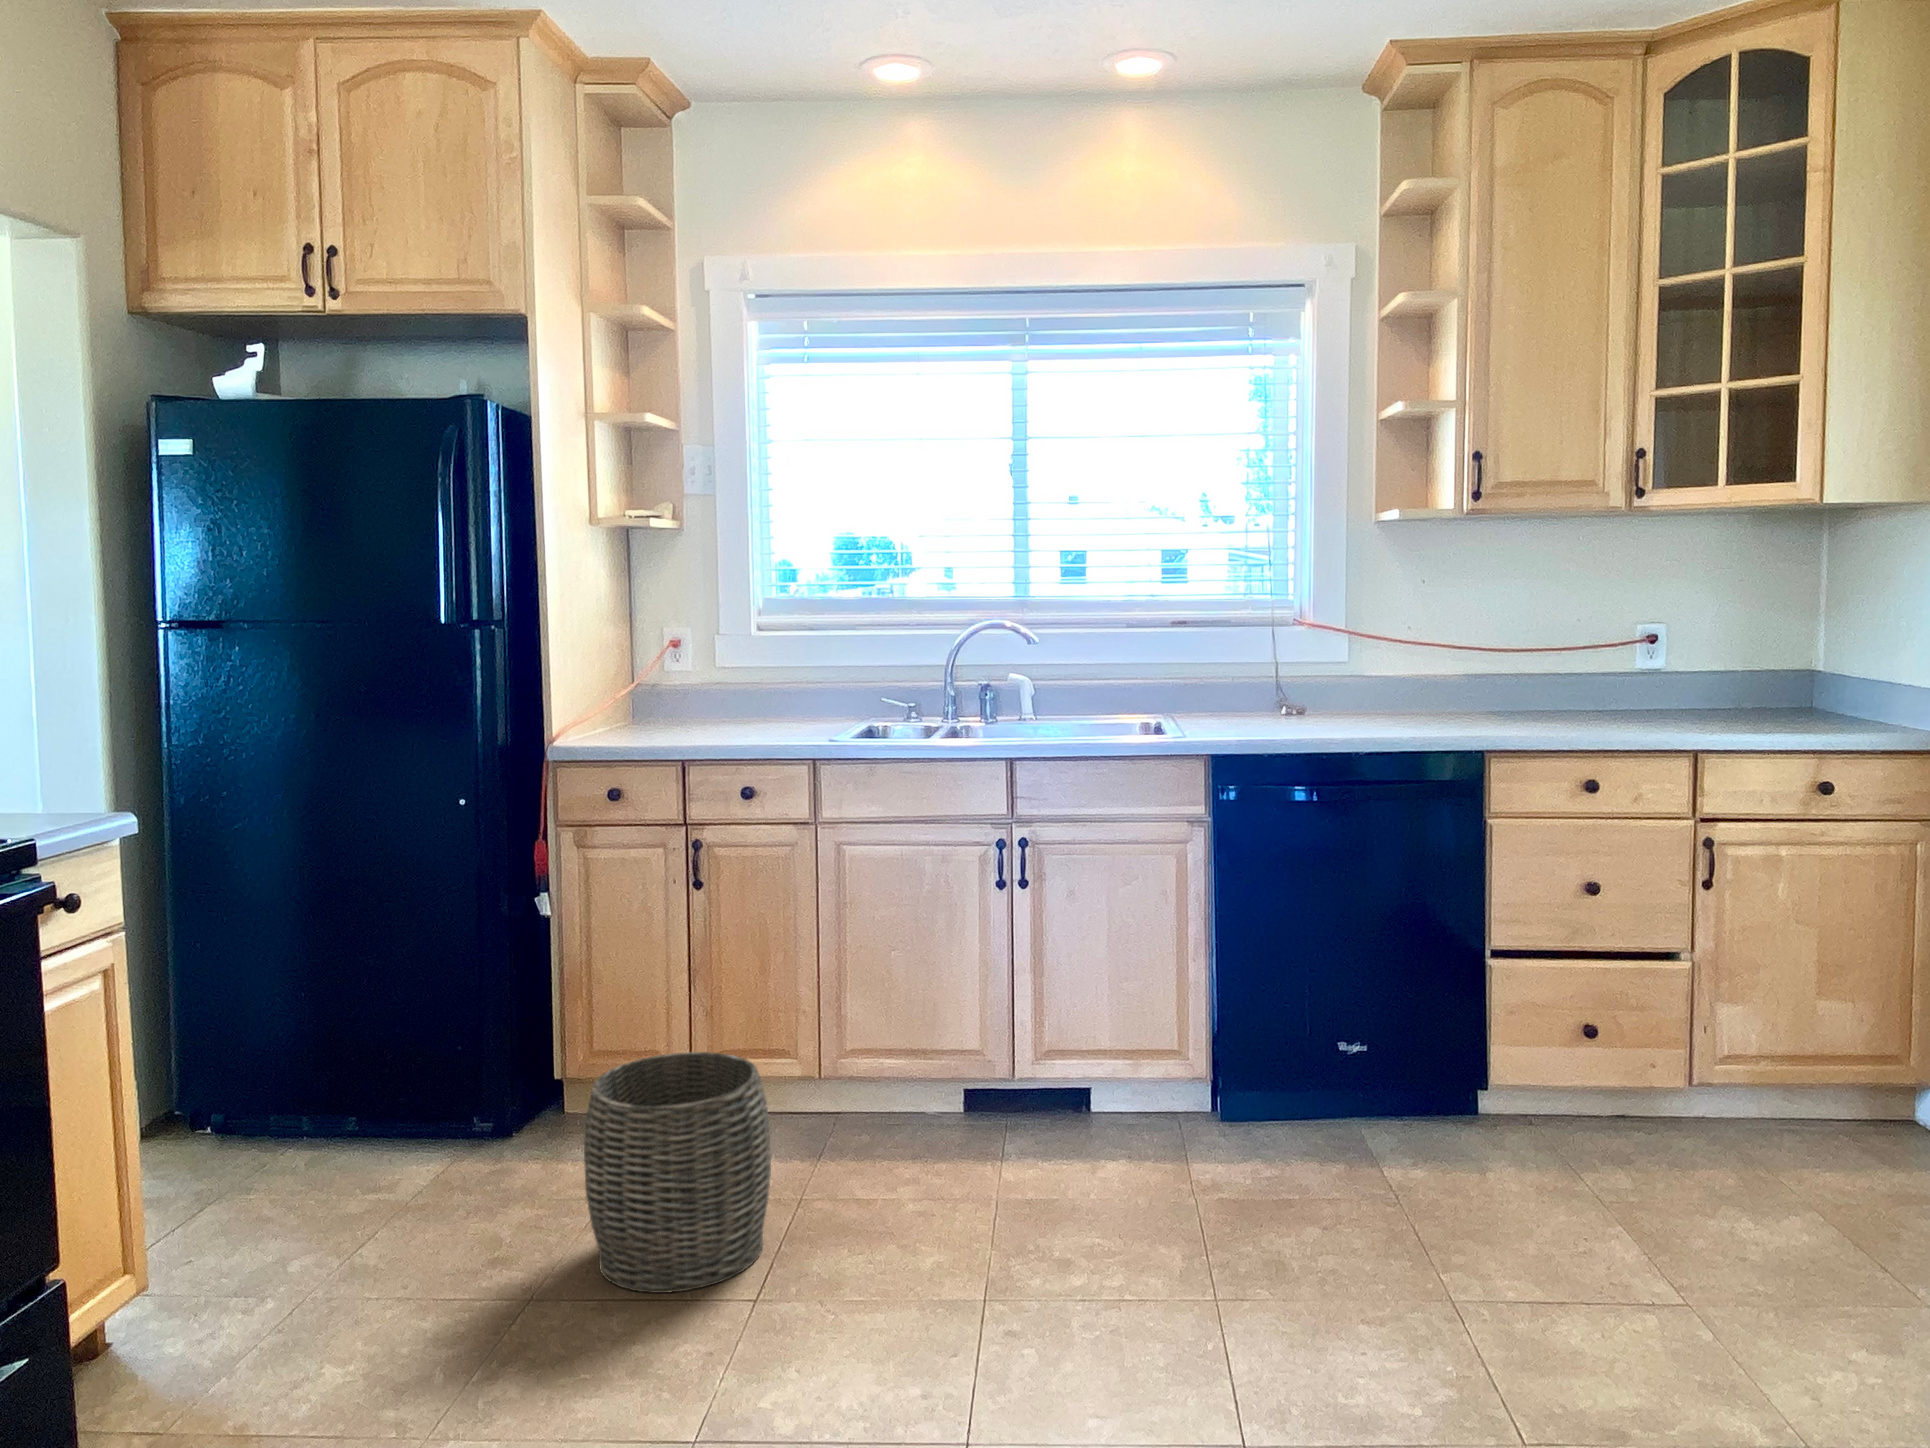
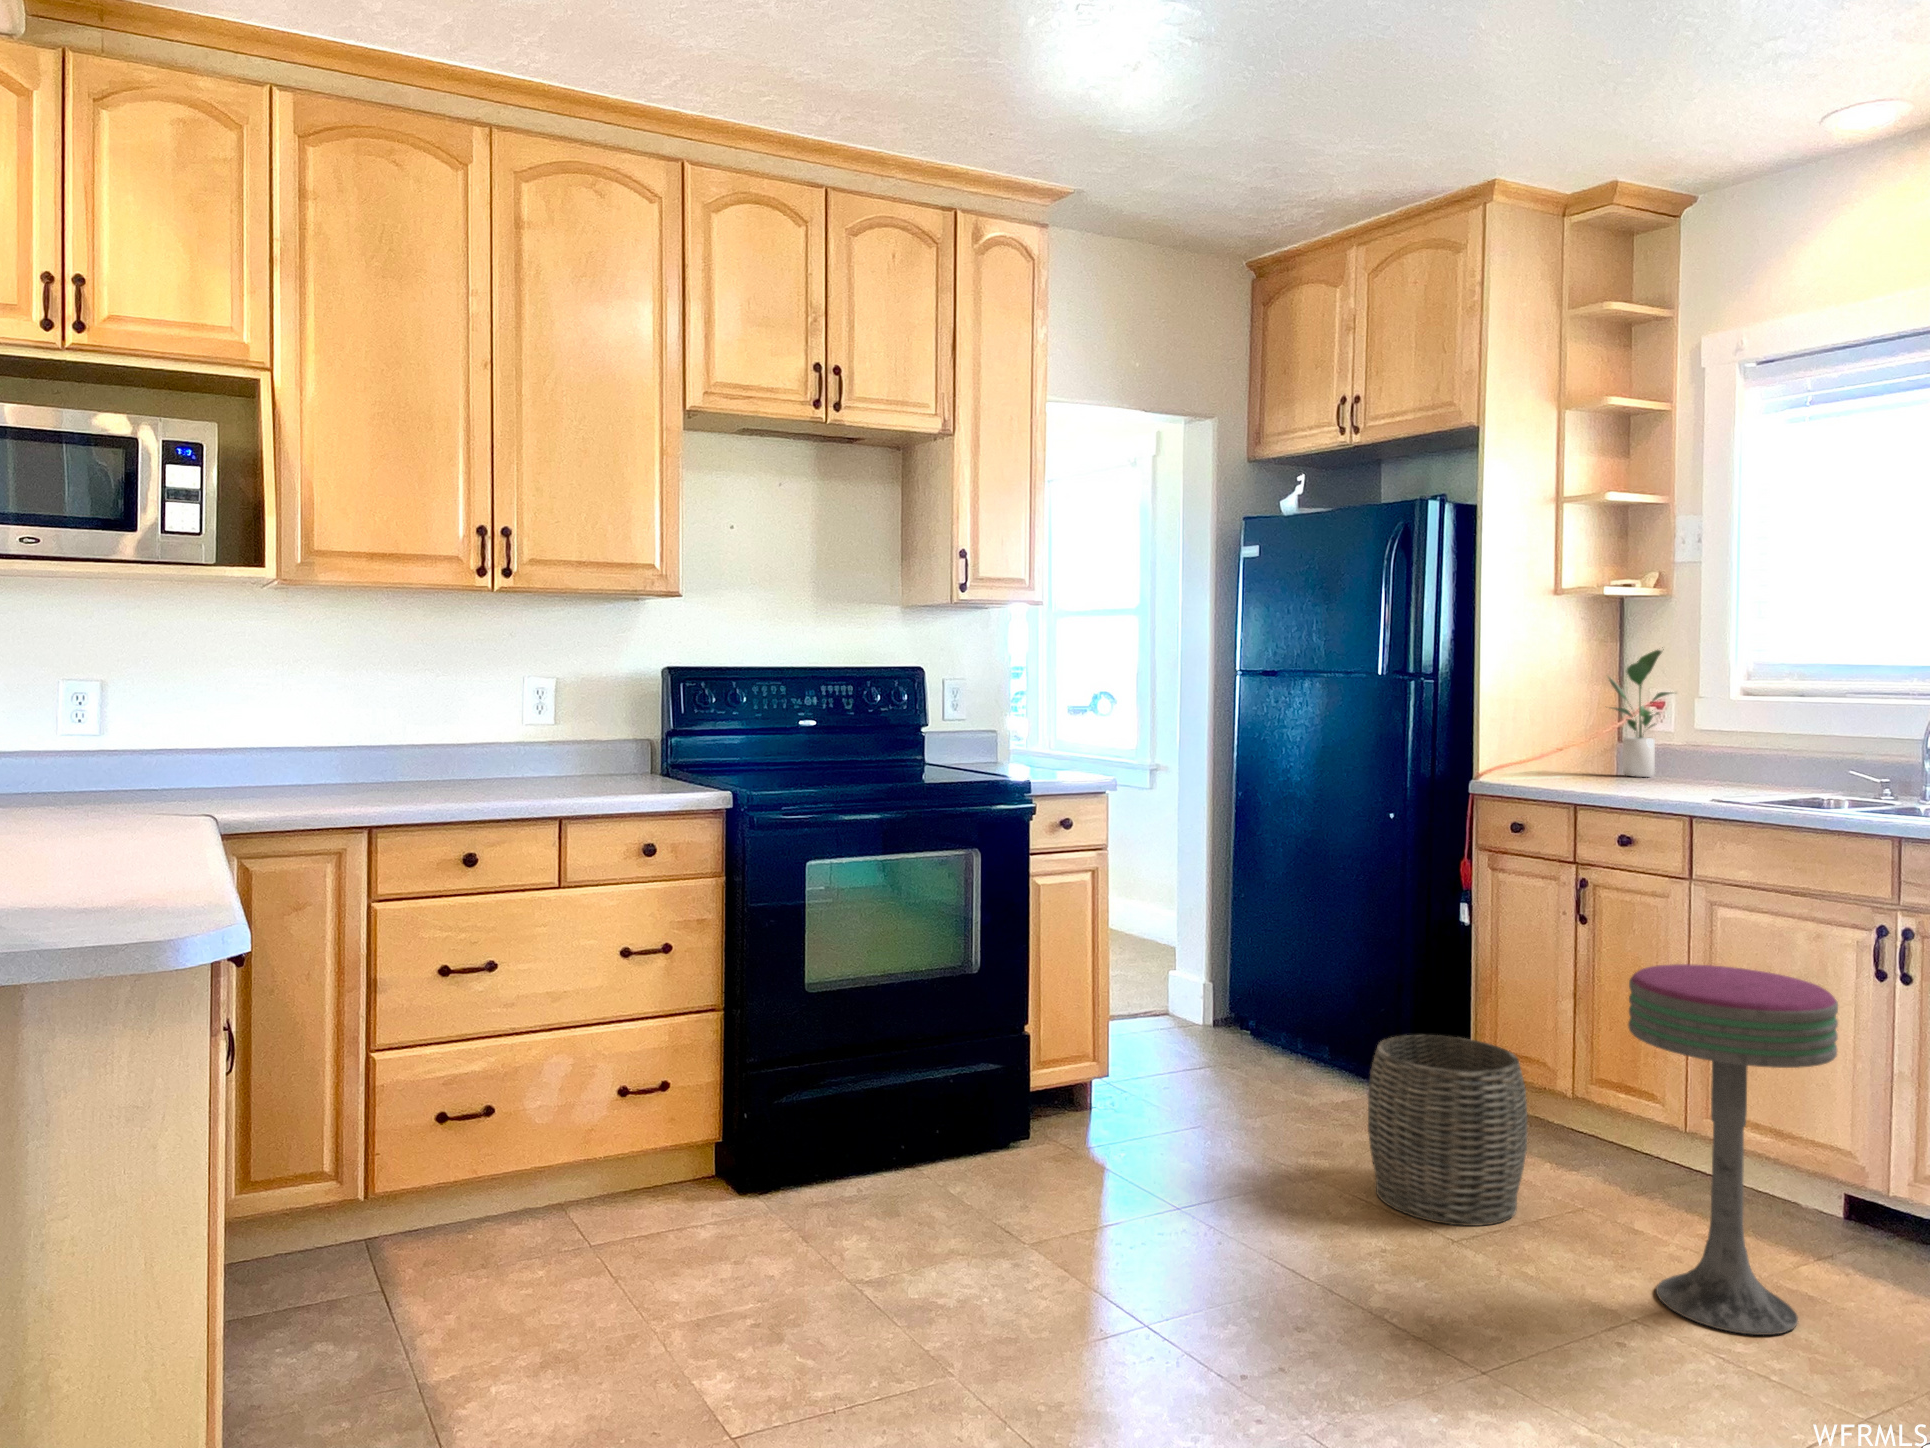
potted plant: none [627,582,701,722] -> present [1609,649,1672,777]
bar stool: none [913,899,1095,1266] -> present [1628,964,1838,1335]

